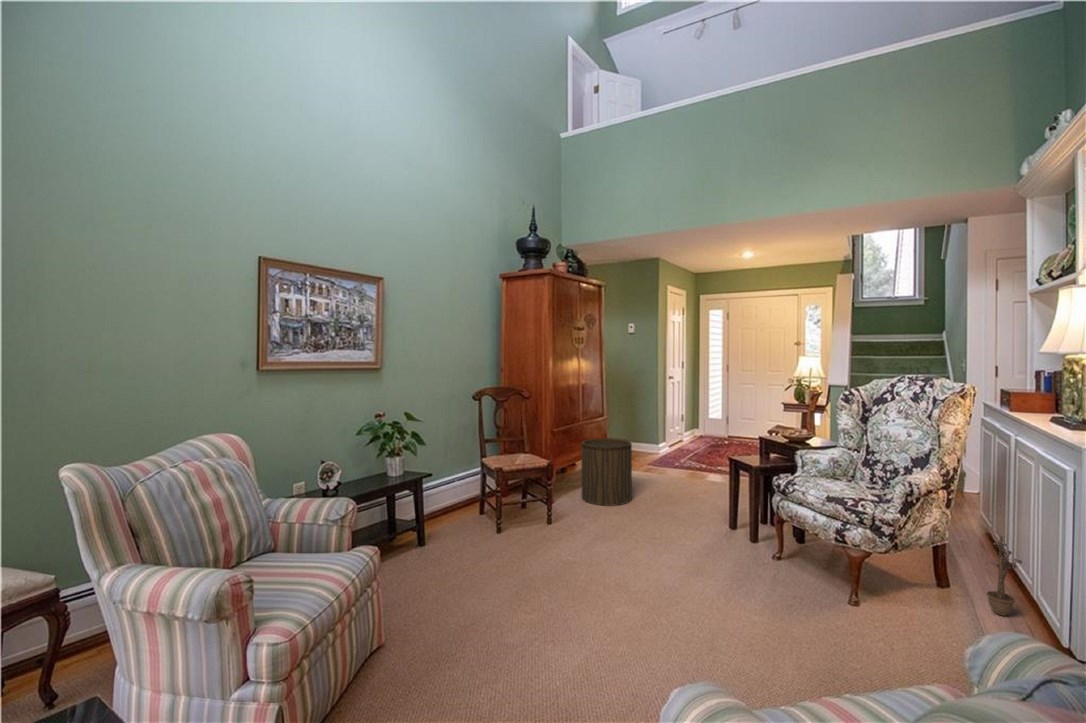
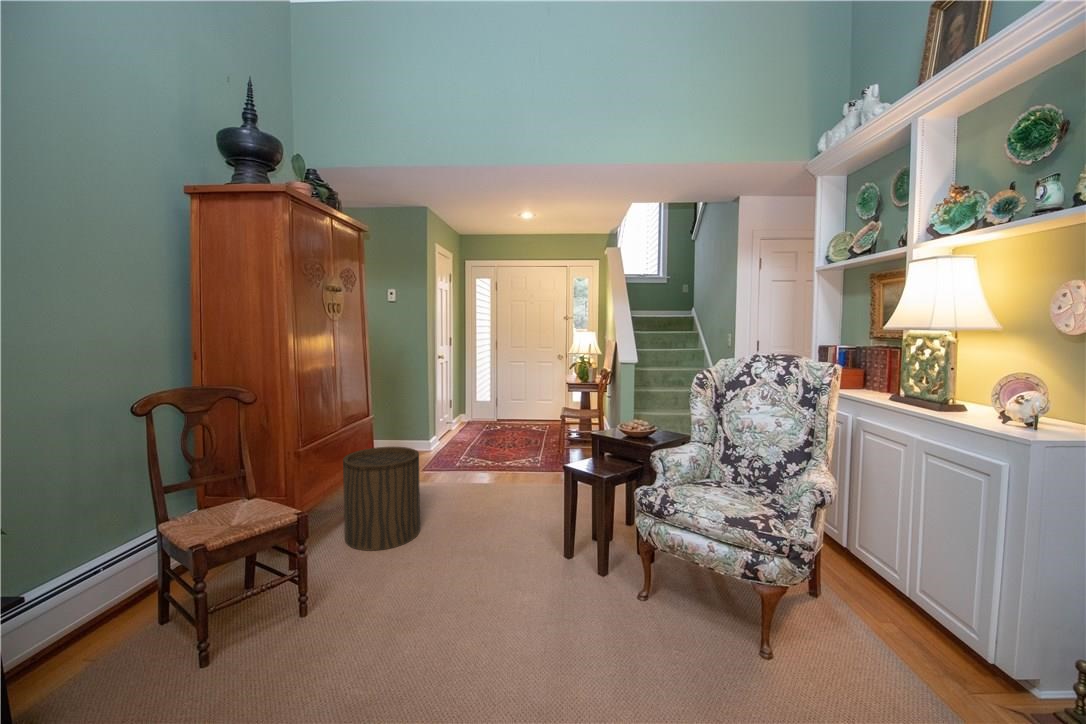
decorative plant: present [986,536,1022,616] -> none [859,532,902,619]

